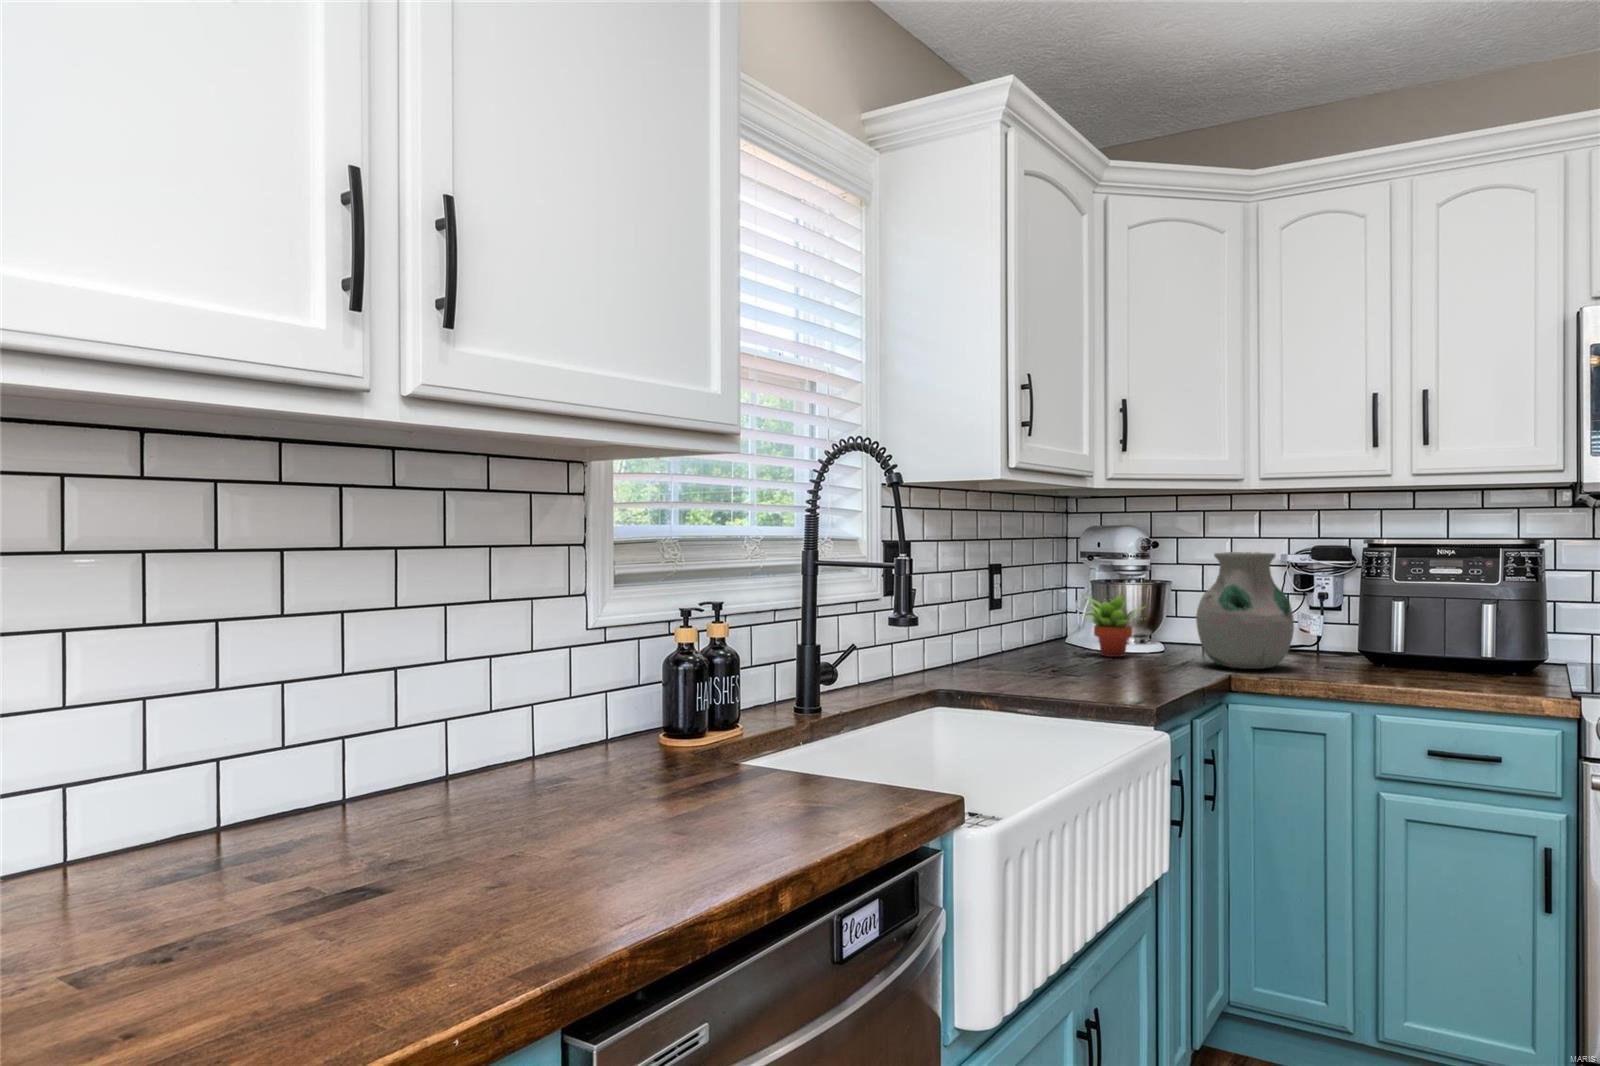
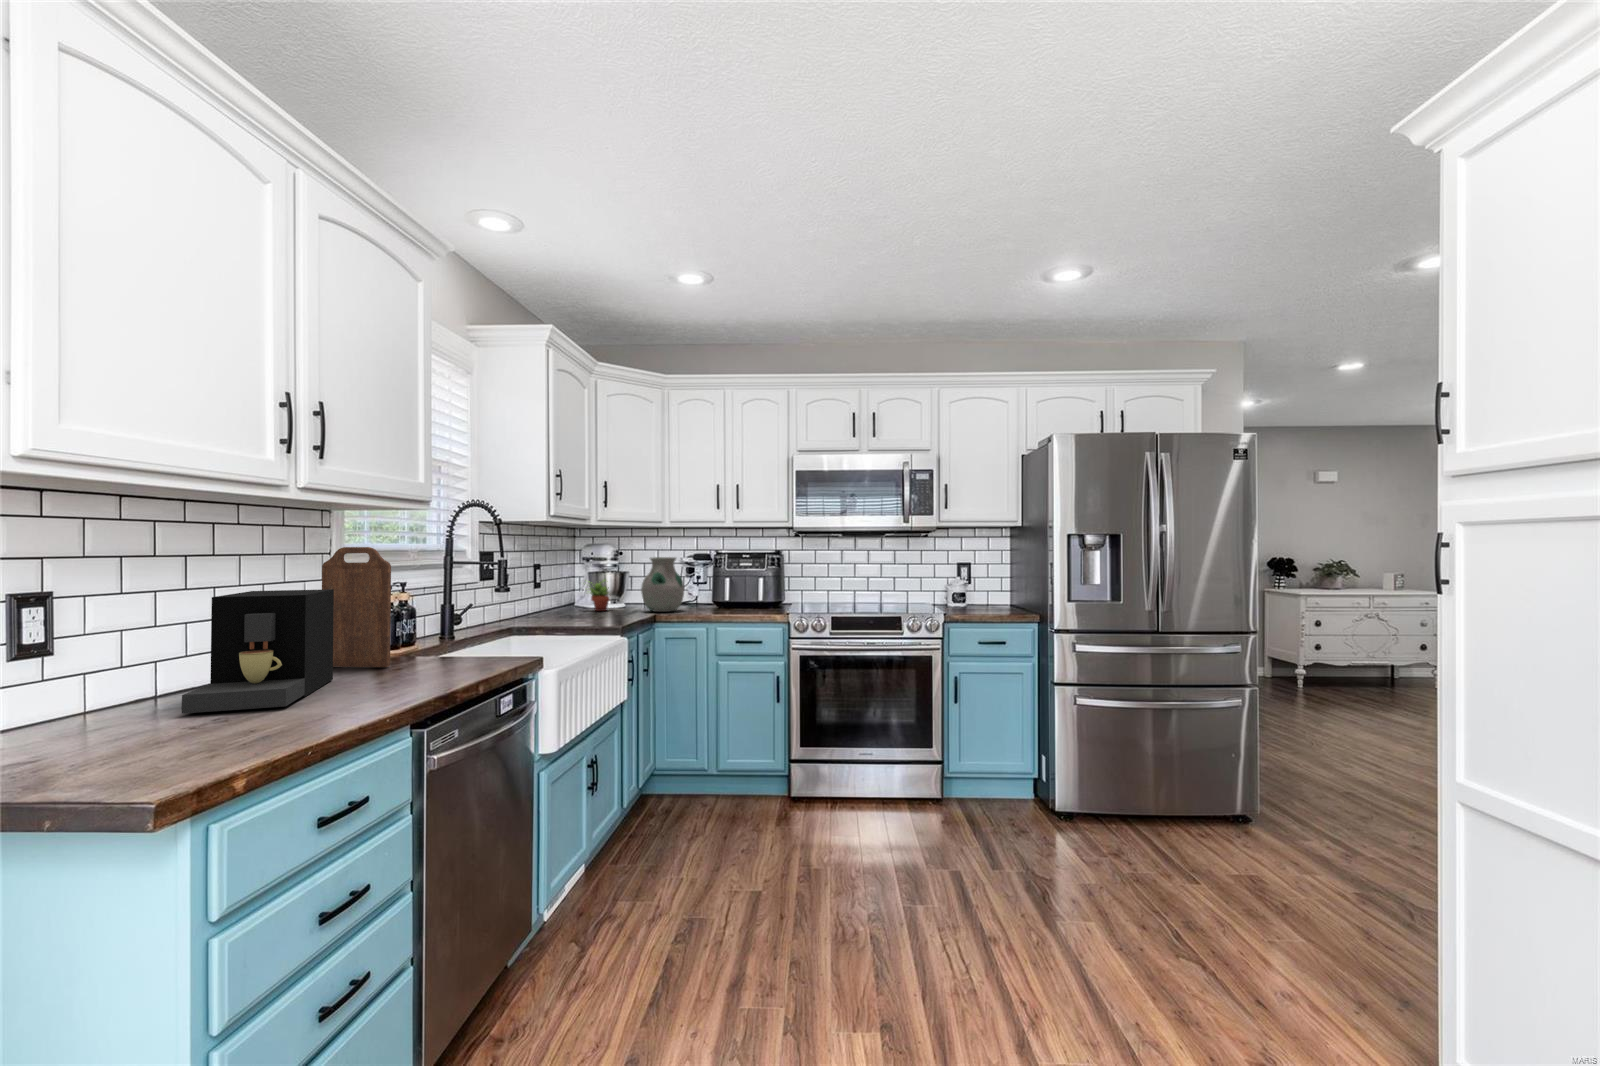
cutting board: none [553,532,655,786] -> present [322,547,391,667]
coffee maker: none [164,620,525,916] -> present [182,589,334,714]

